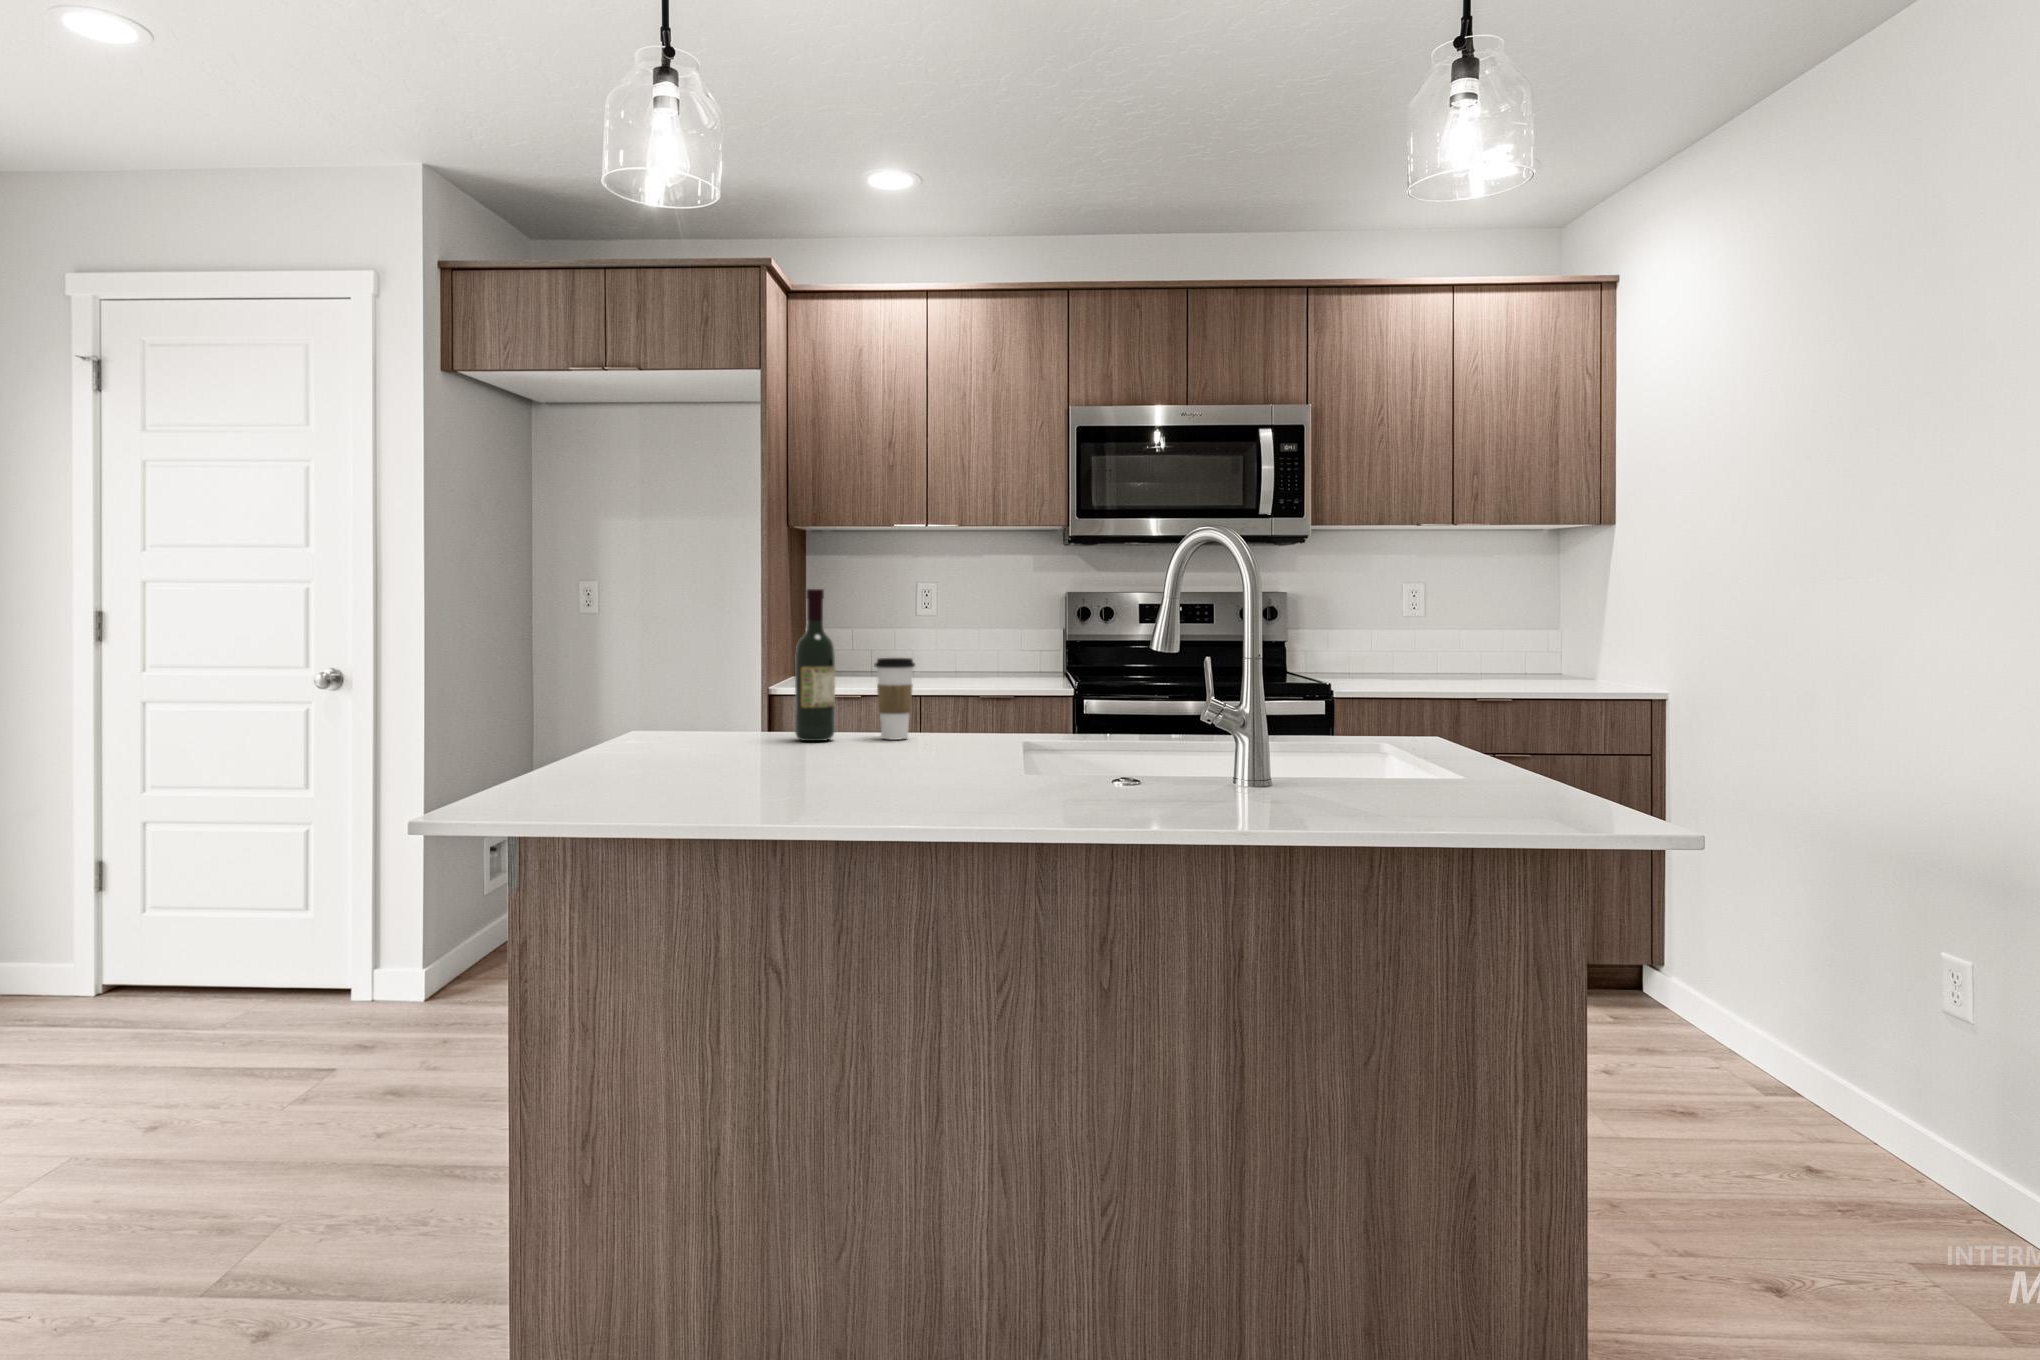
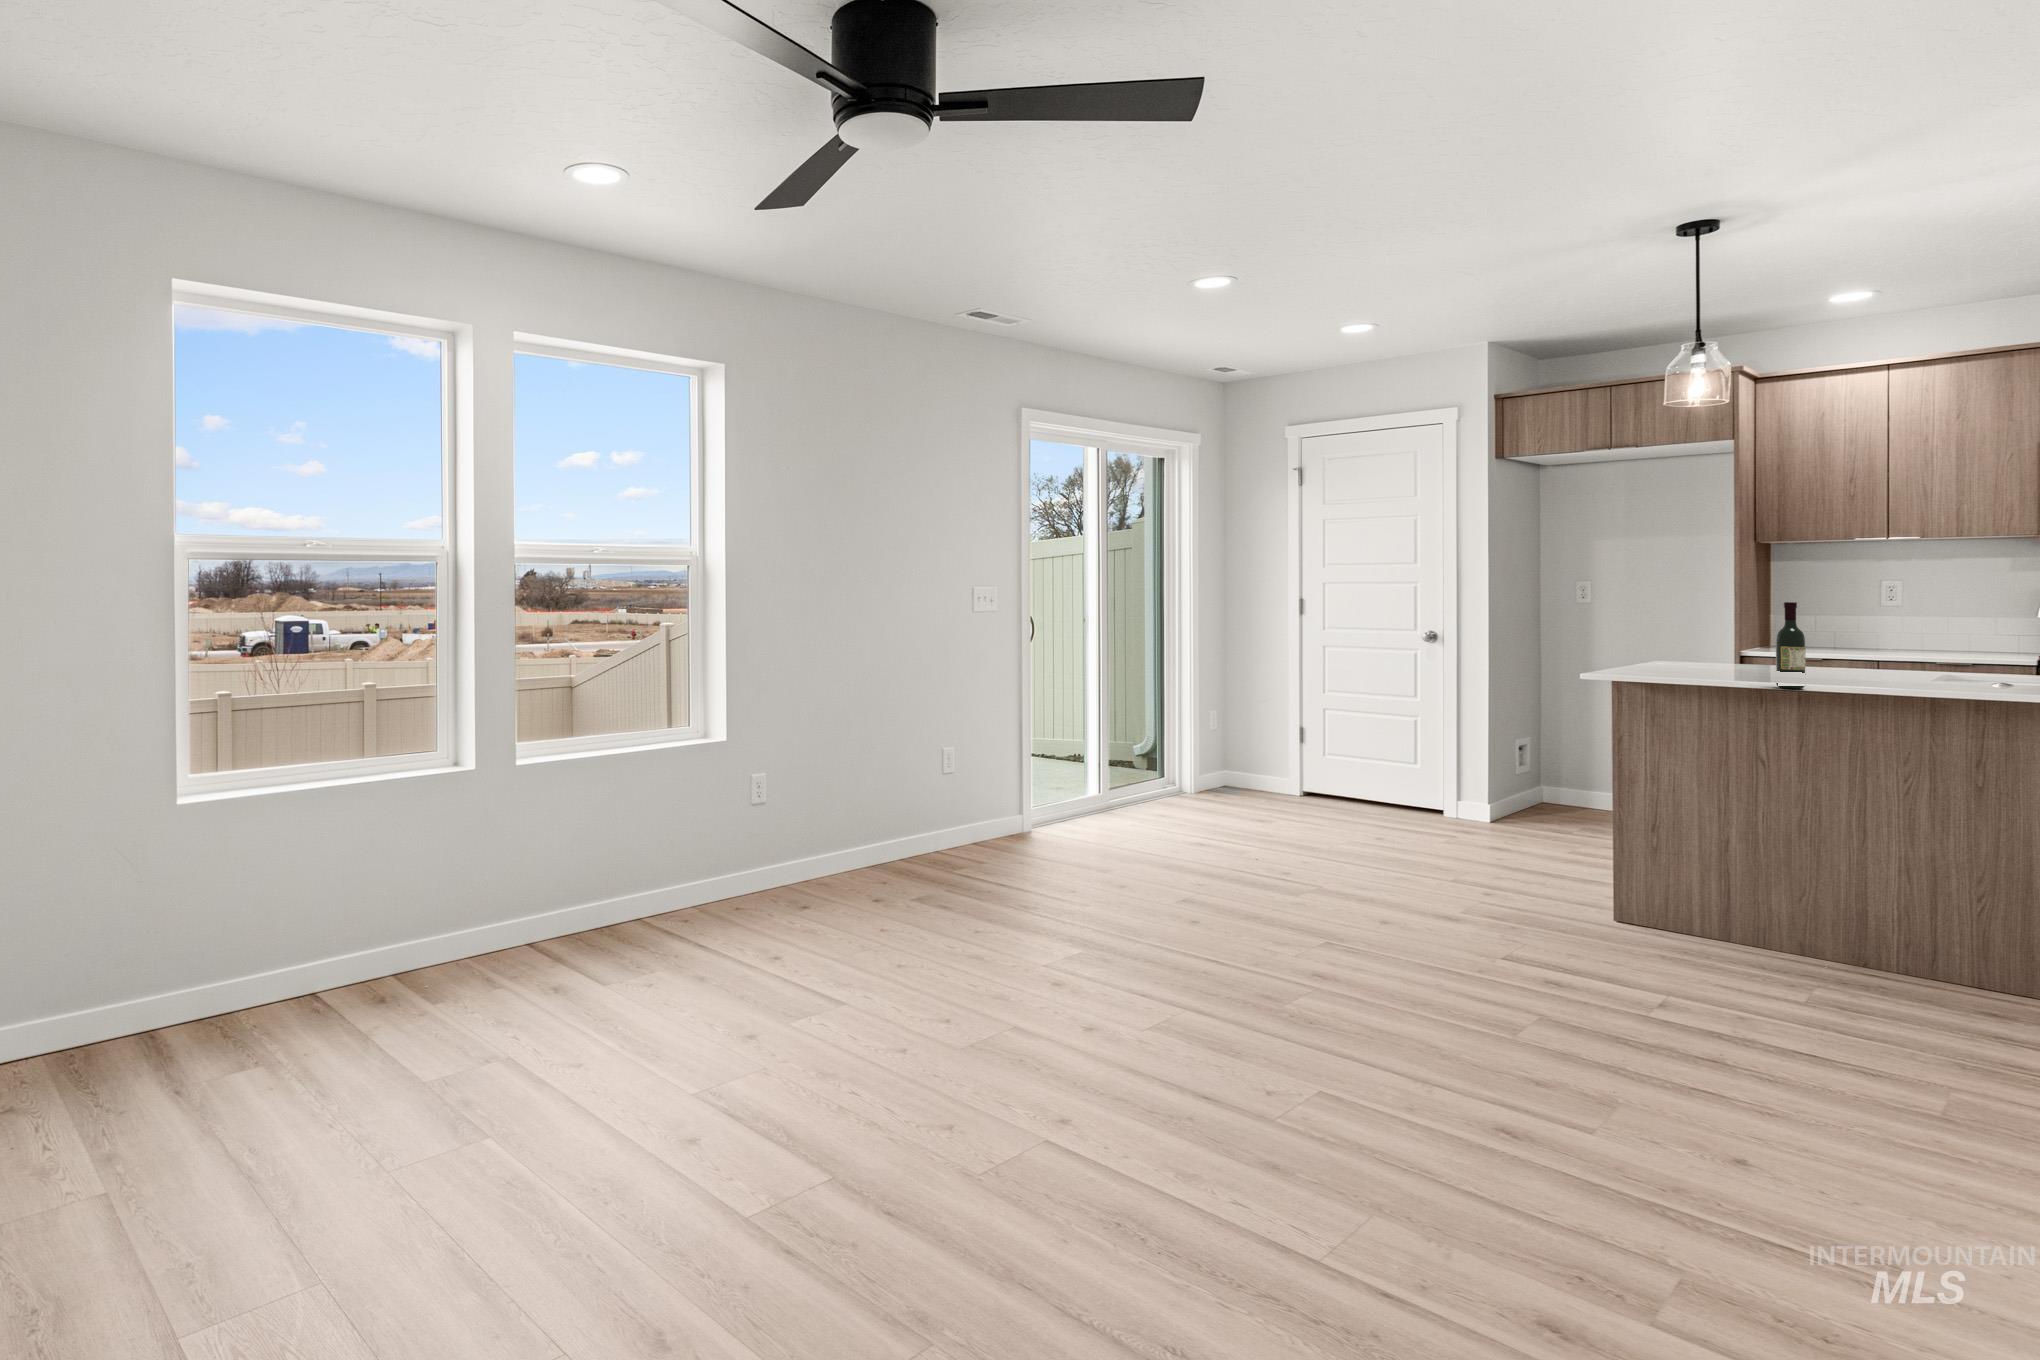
coffee cup: present [874,658,915,740] -> none [1836,644,1868,692]

